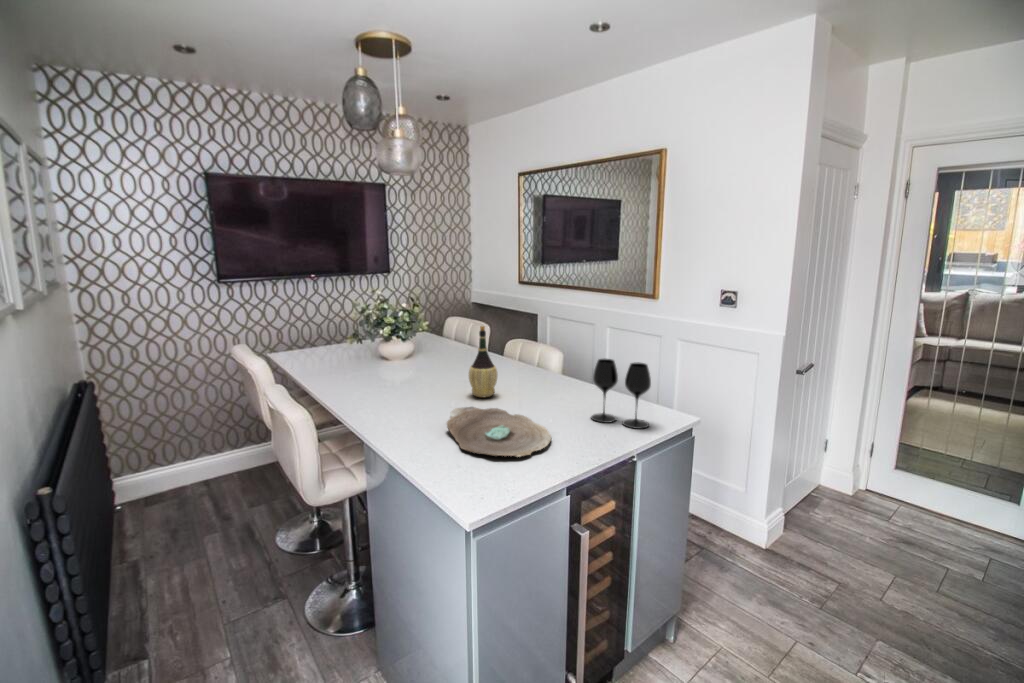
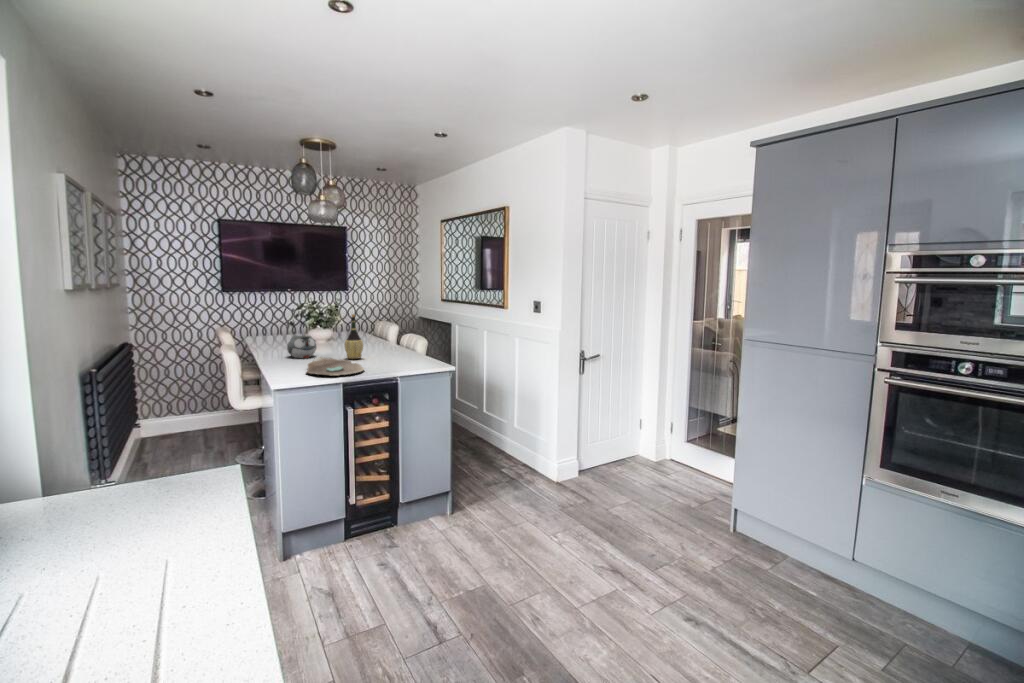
wine glass: present [591,359,651,429] -> none [401,332,431,372]
teapot: none [375,361,418,400] -> present [287,336,316,358]

